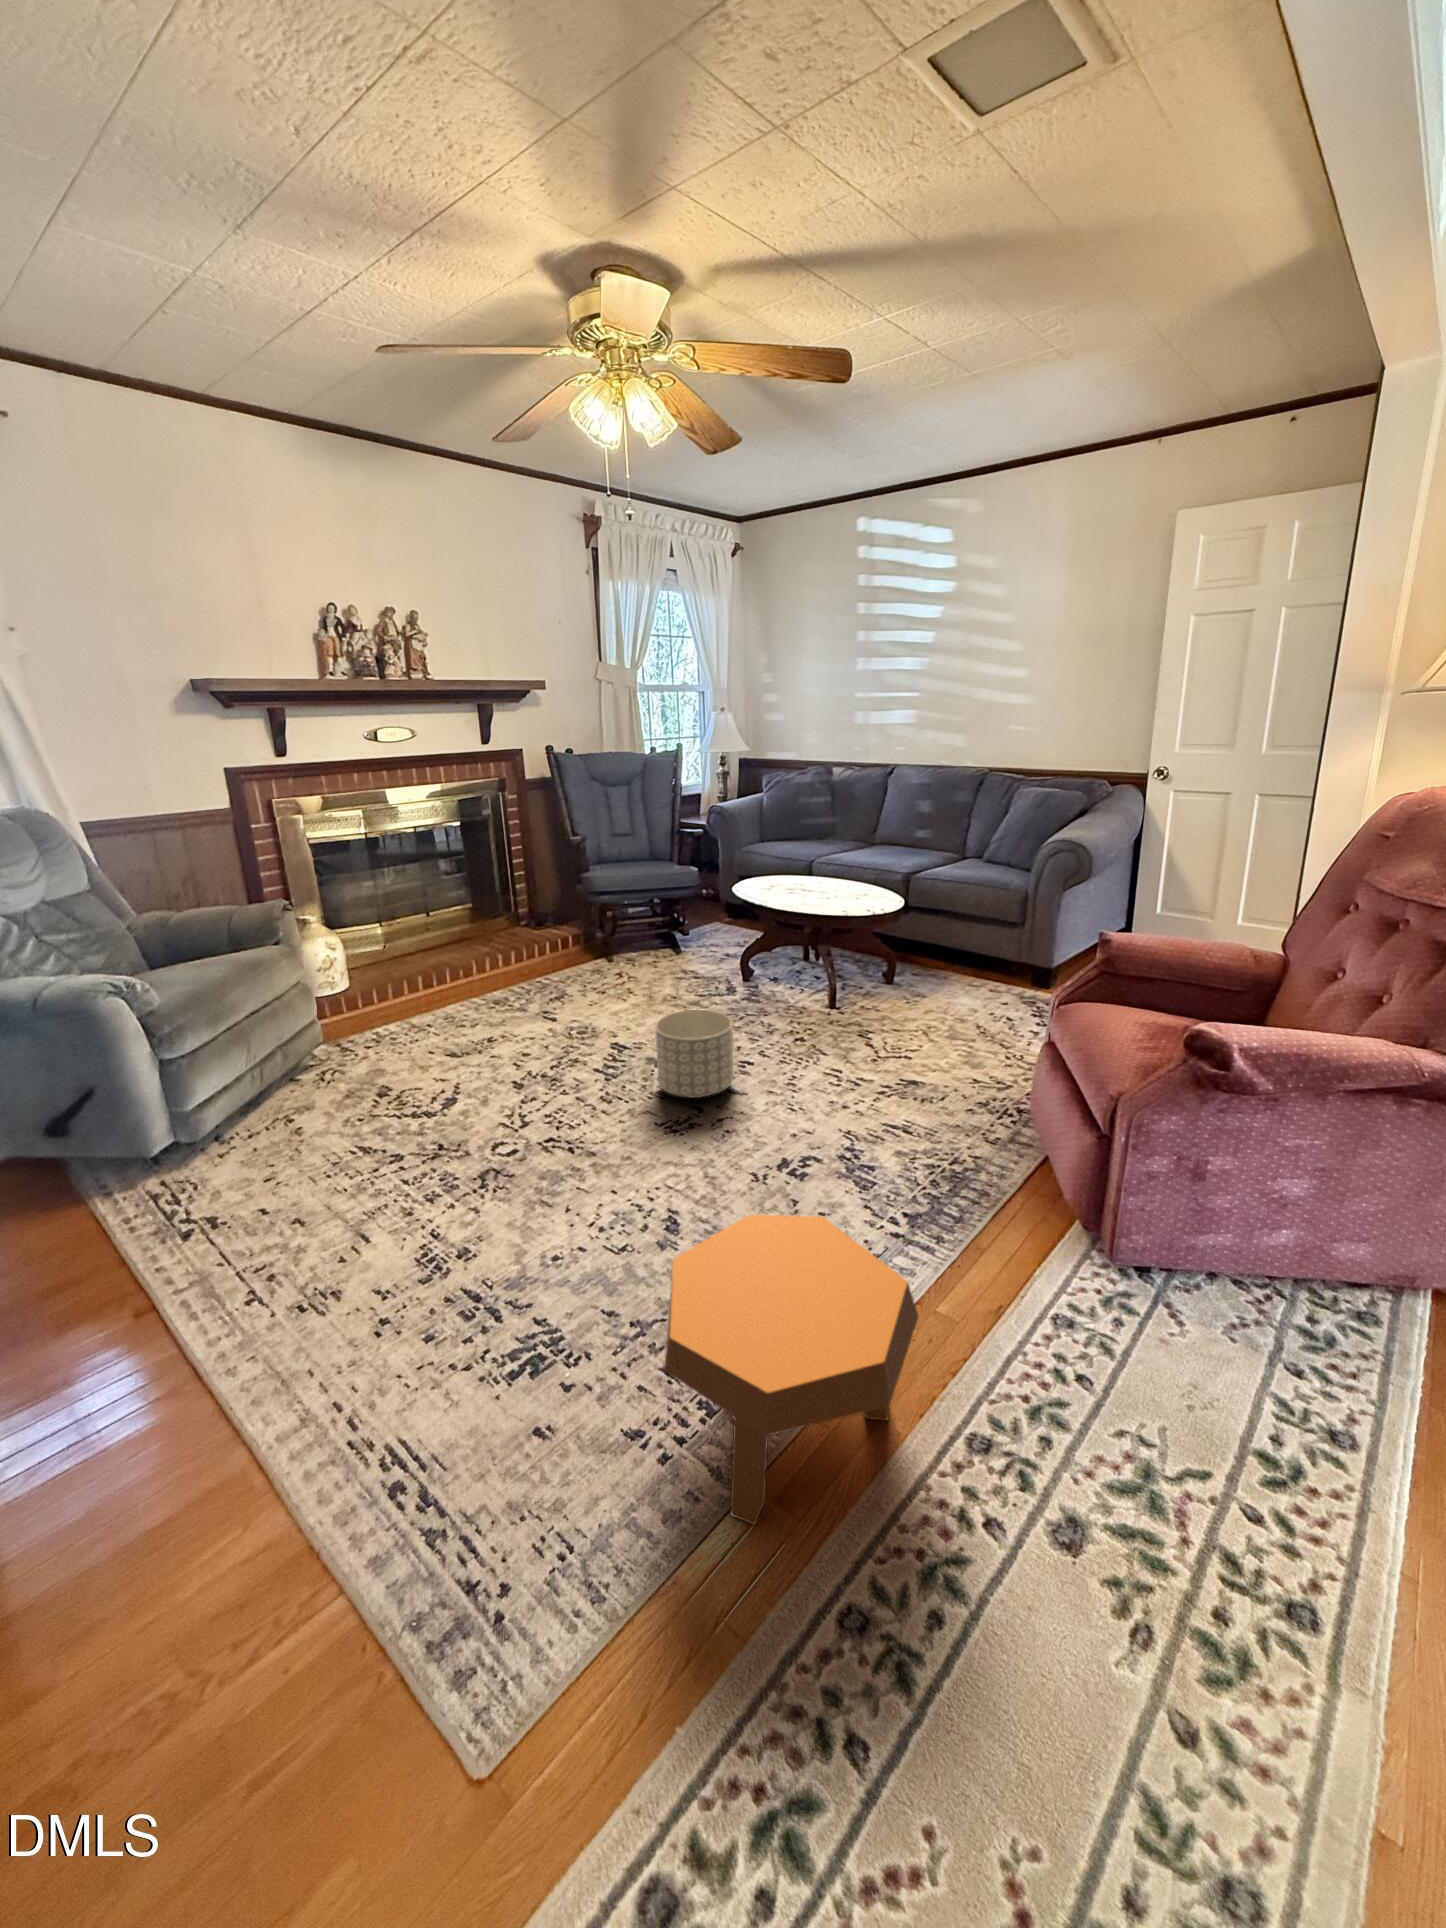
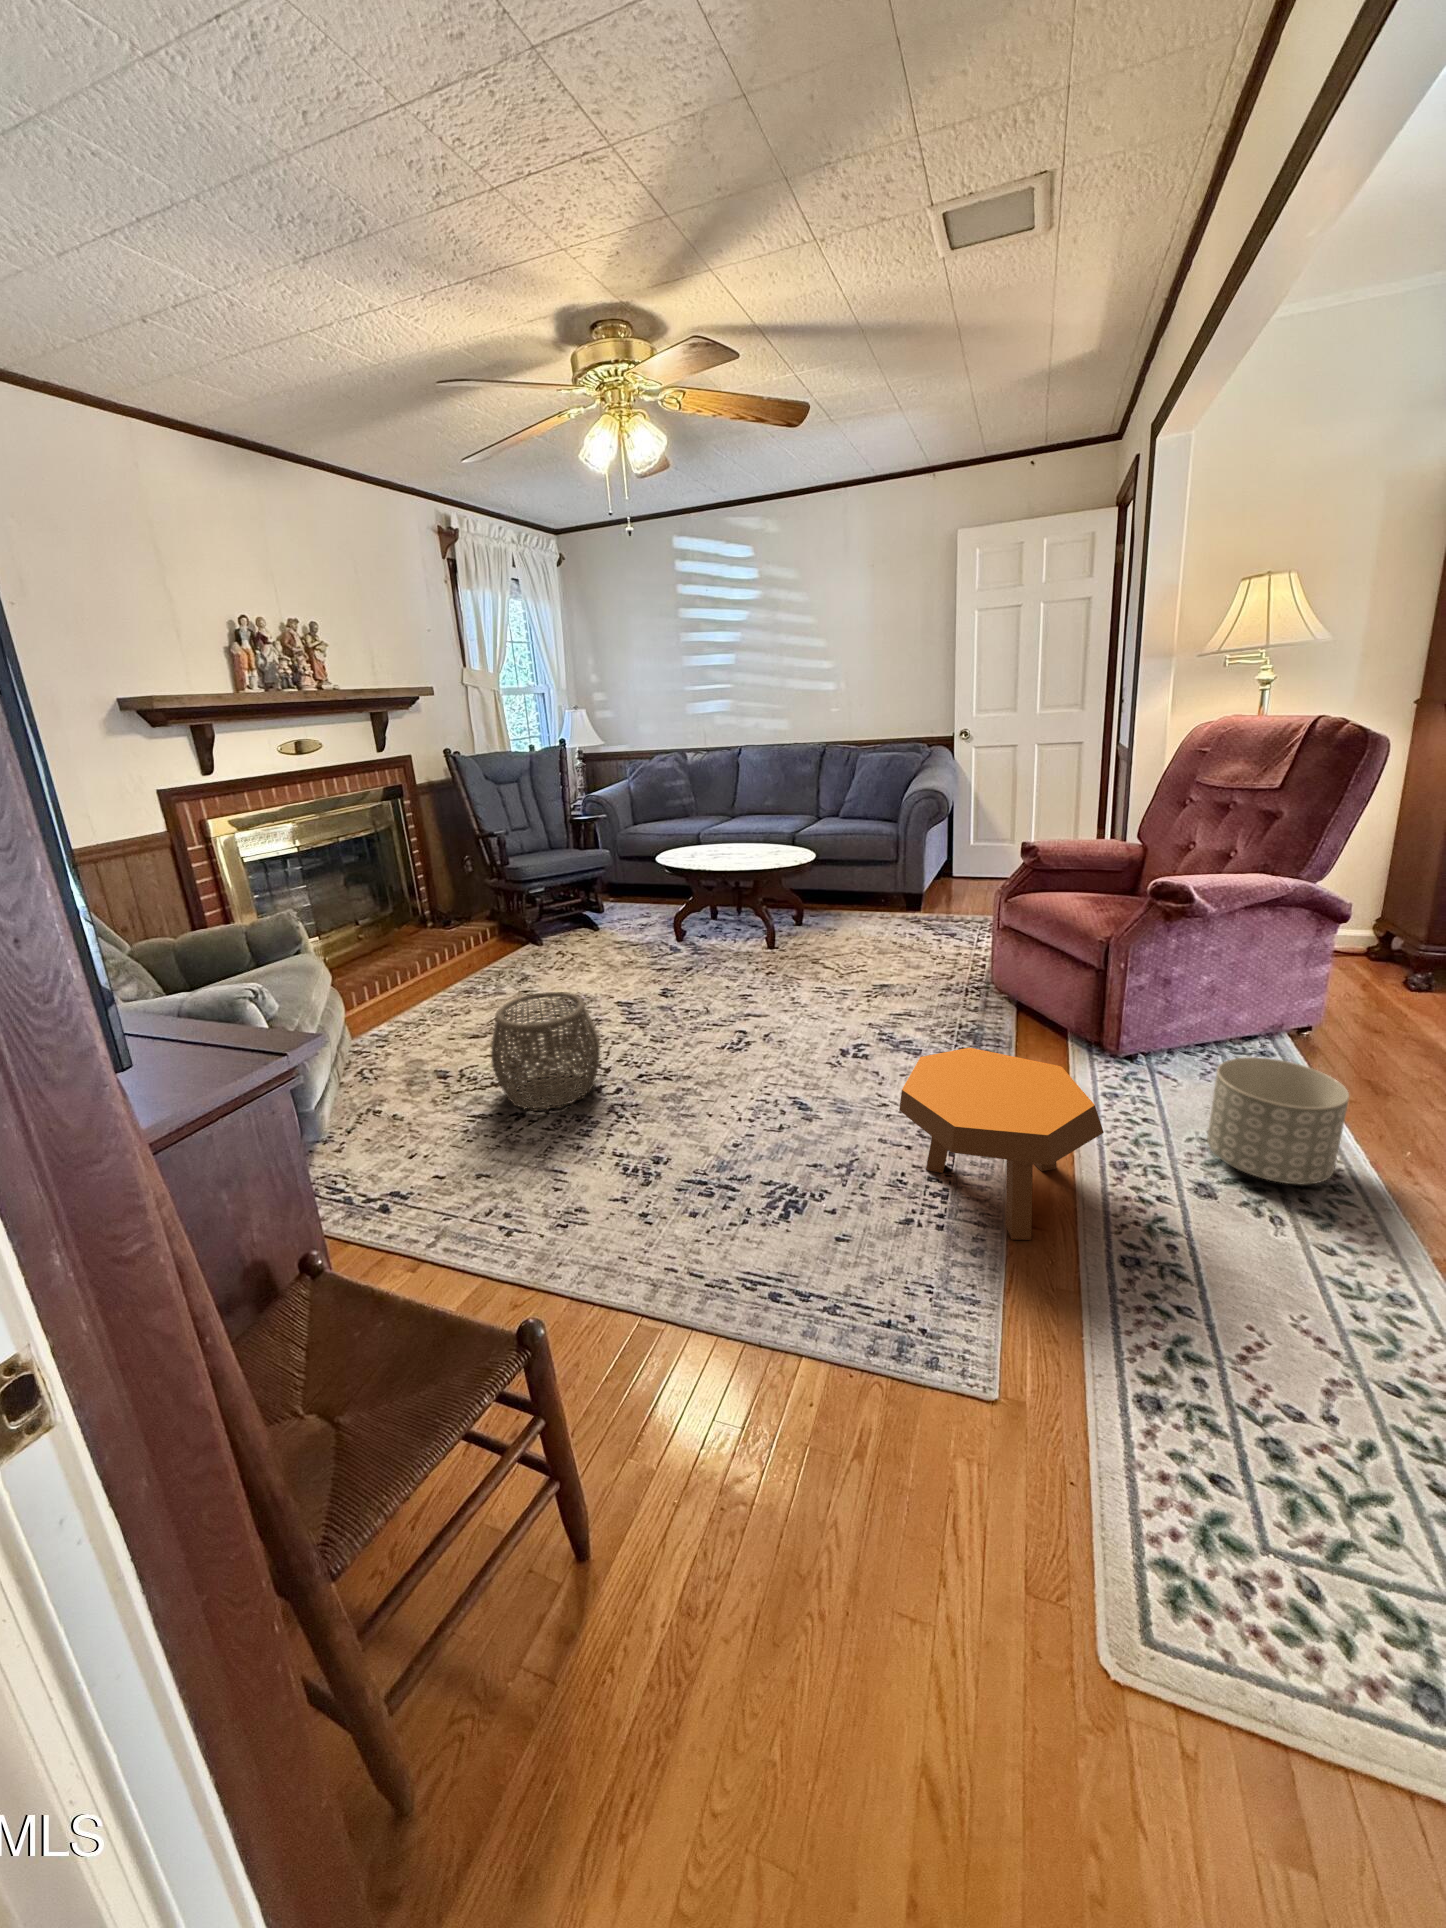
planter: present [655,1009,734,1098] -> present [1207,1057,1349,1185]
woven basket: none [374,1029,504,1163] -> present [491,992,600,1111]

